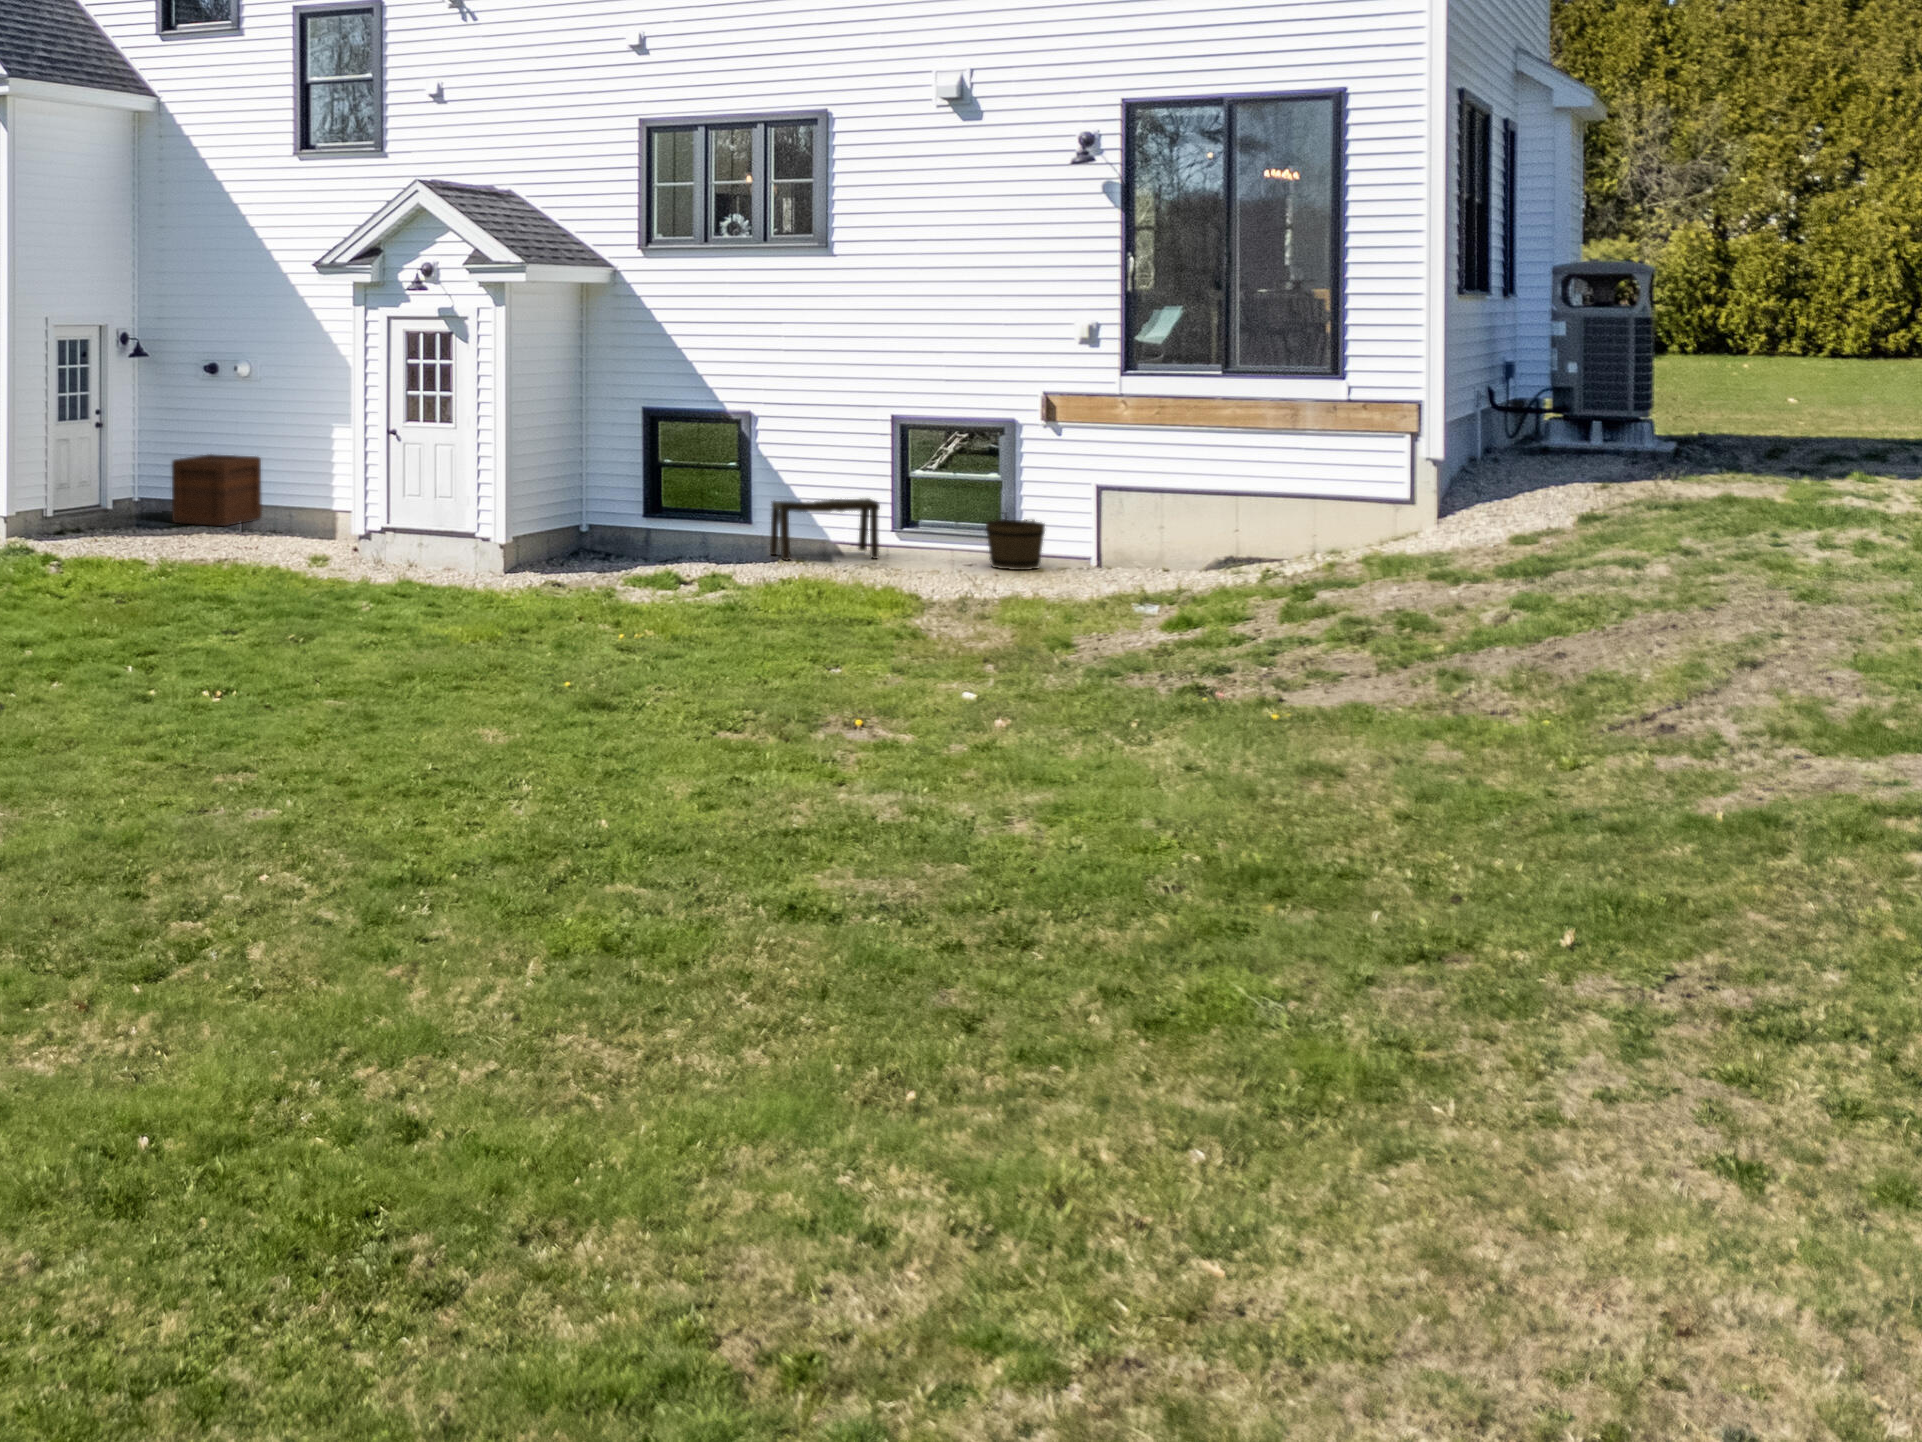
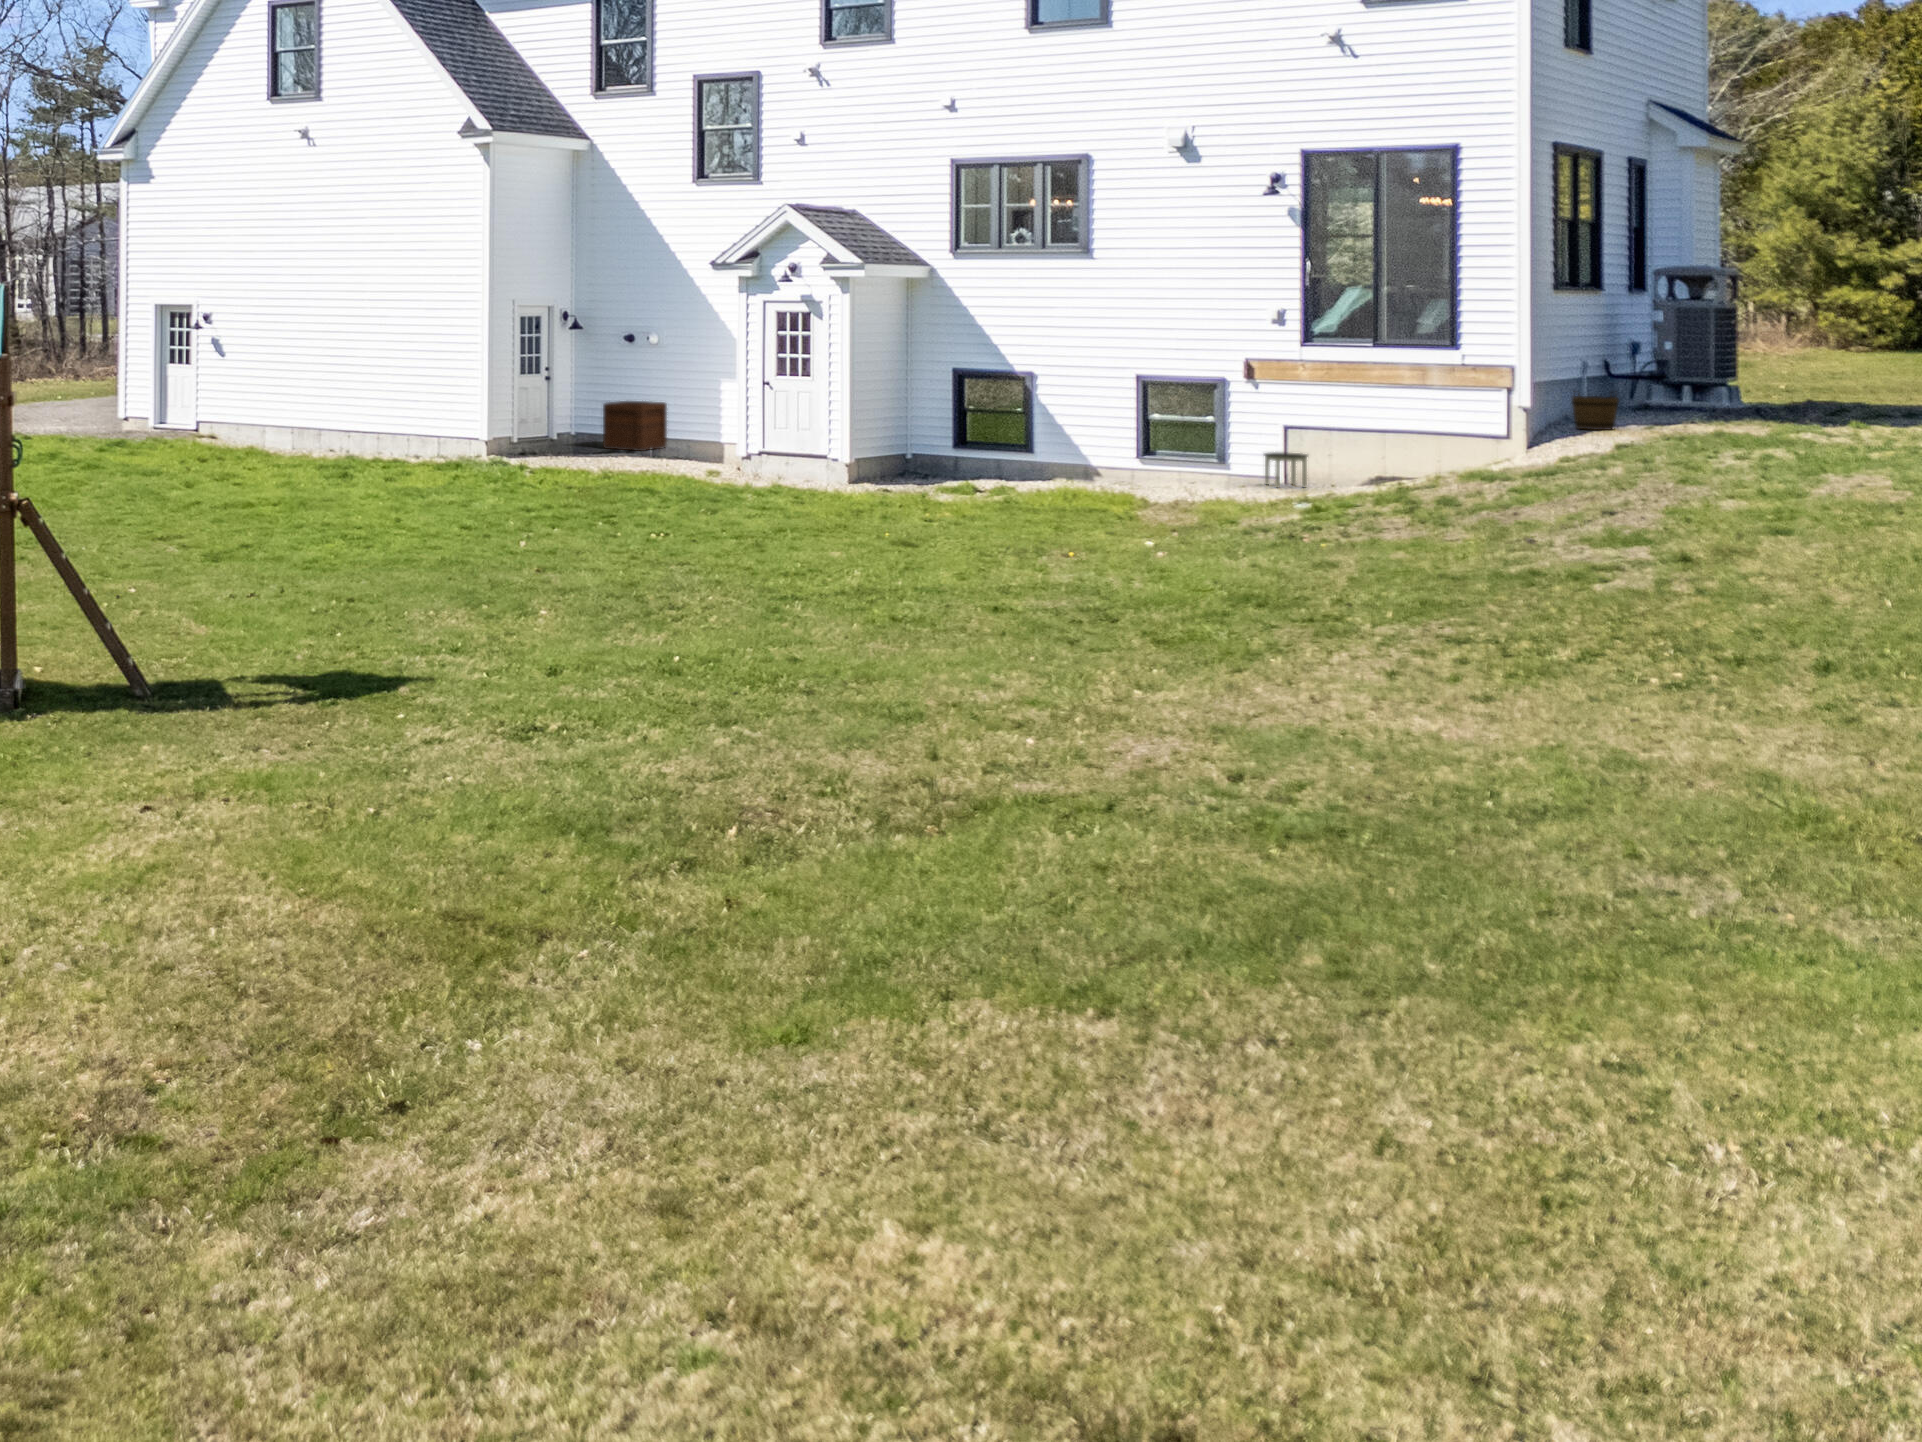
bench: present [770,498,880,560] -> none [1041,433,1122,476]
bucket: present [986,513,1045,570] -> present [1572,395,1619,430]
round table: none [1075,525,1138,578] -> present [1264,452,1308,488]

